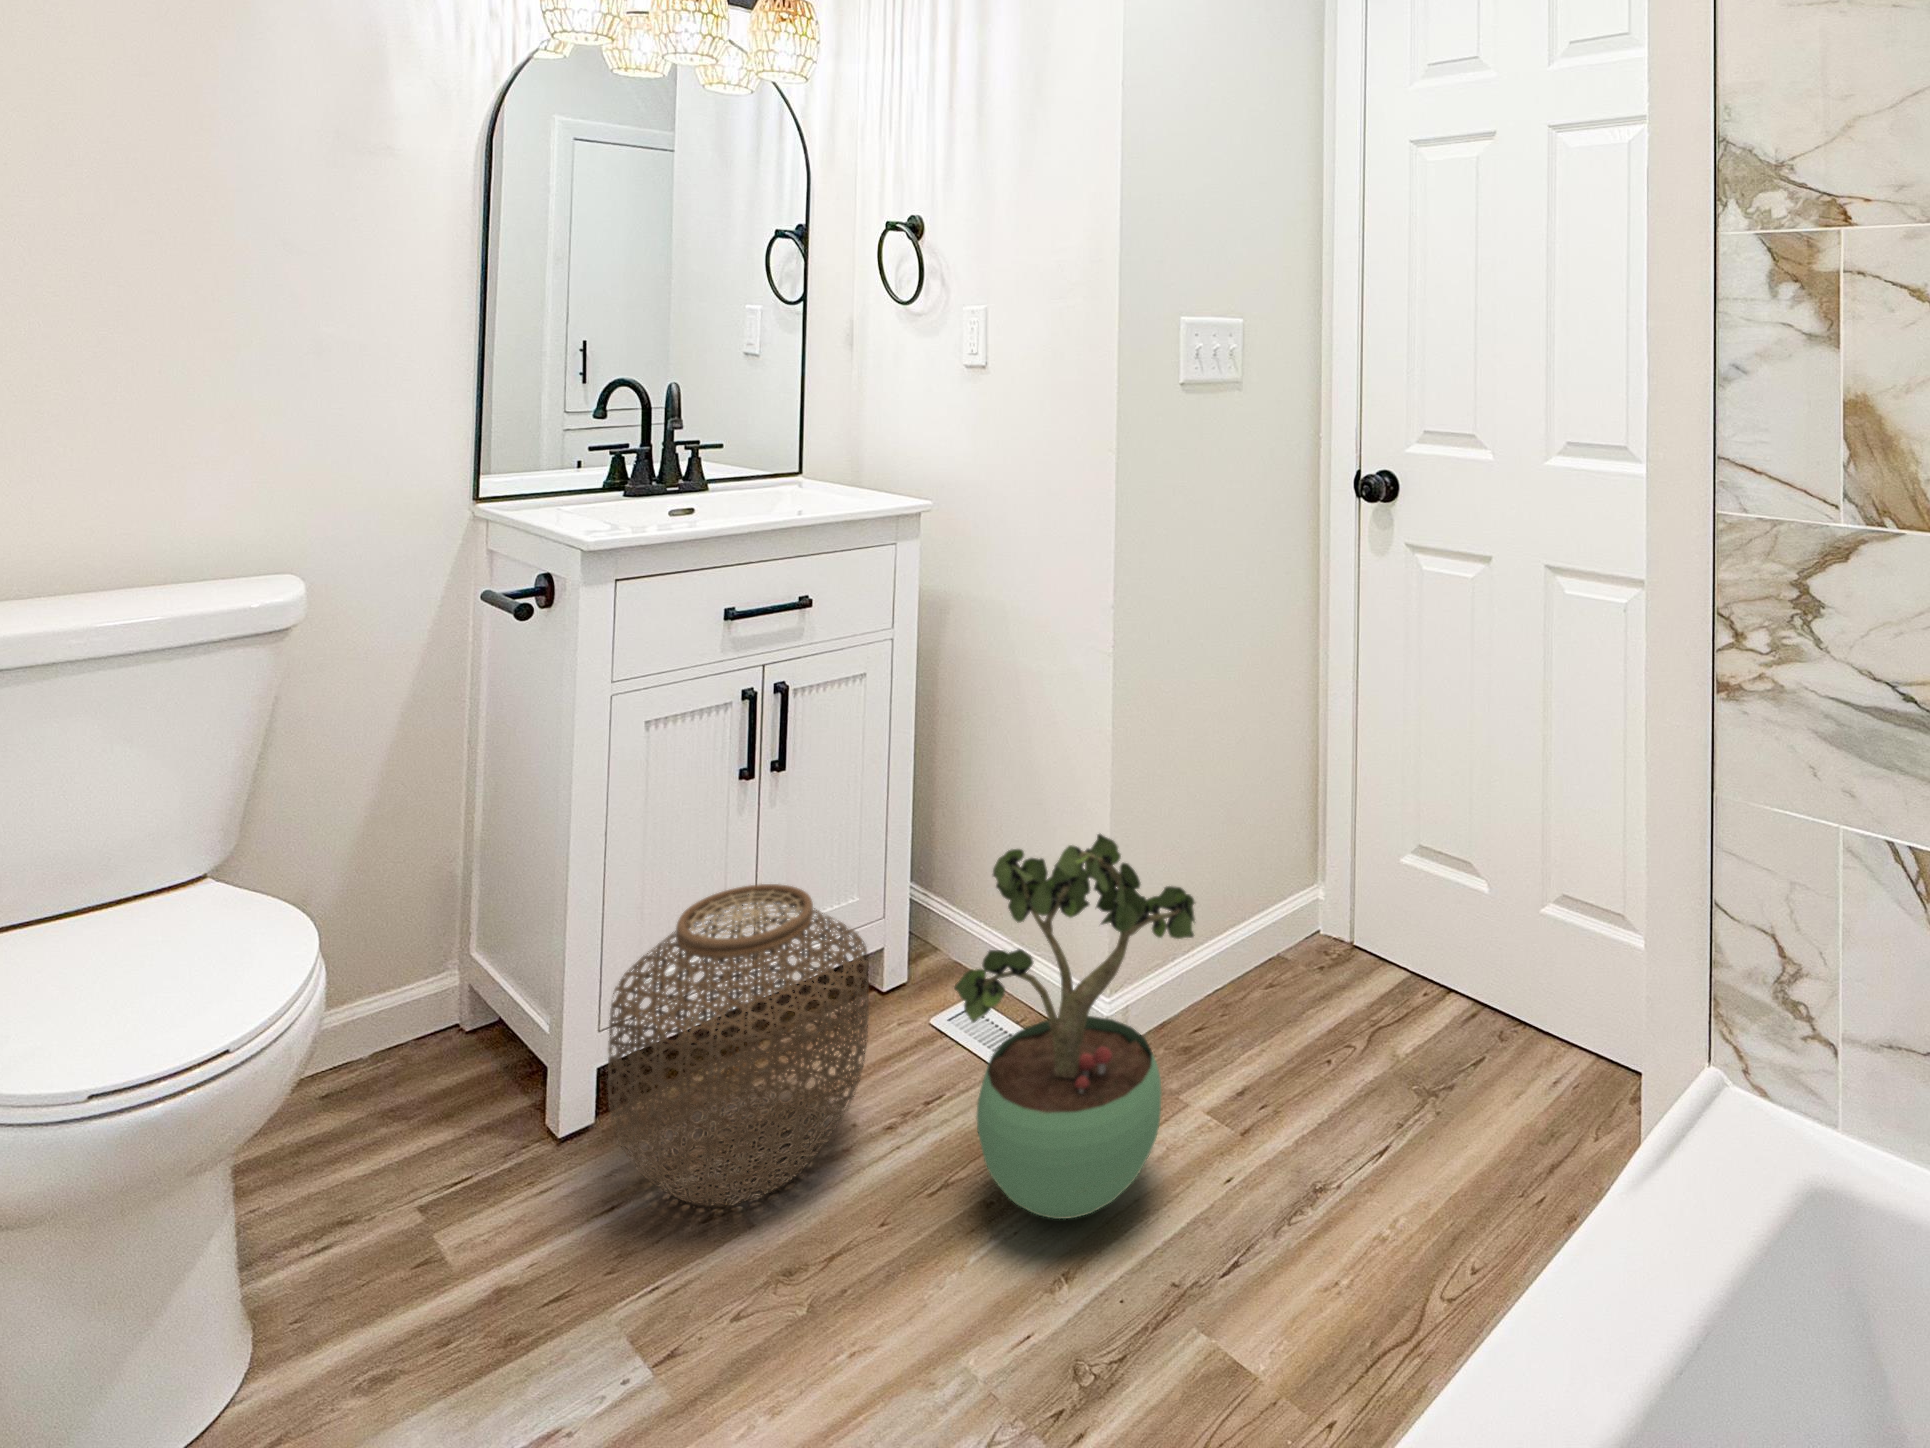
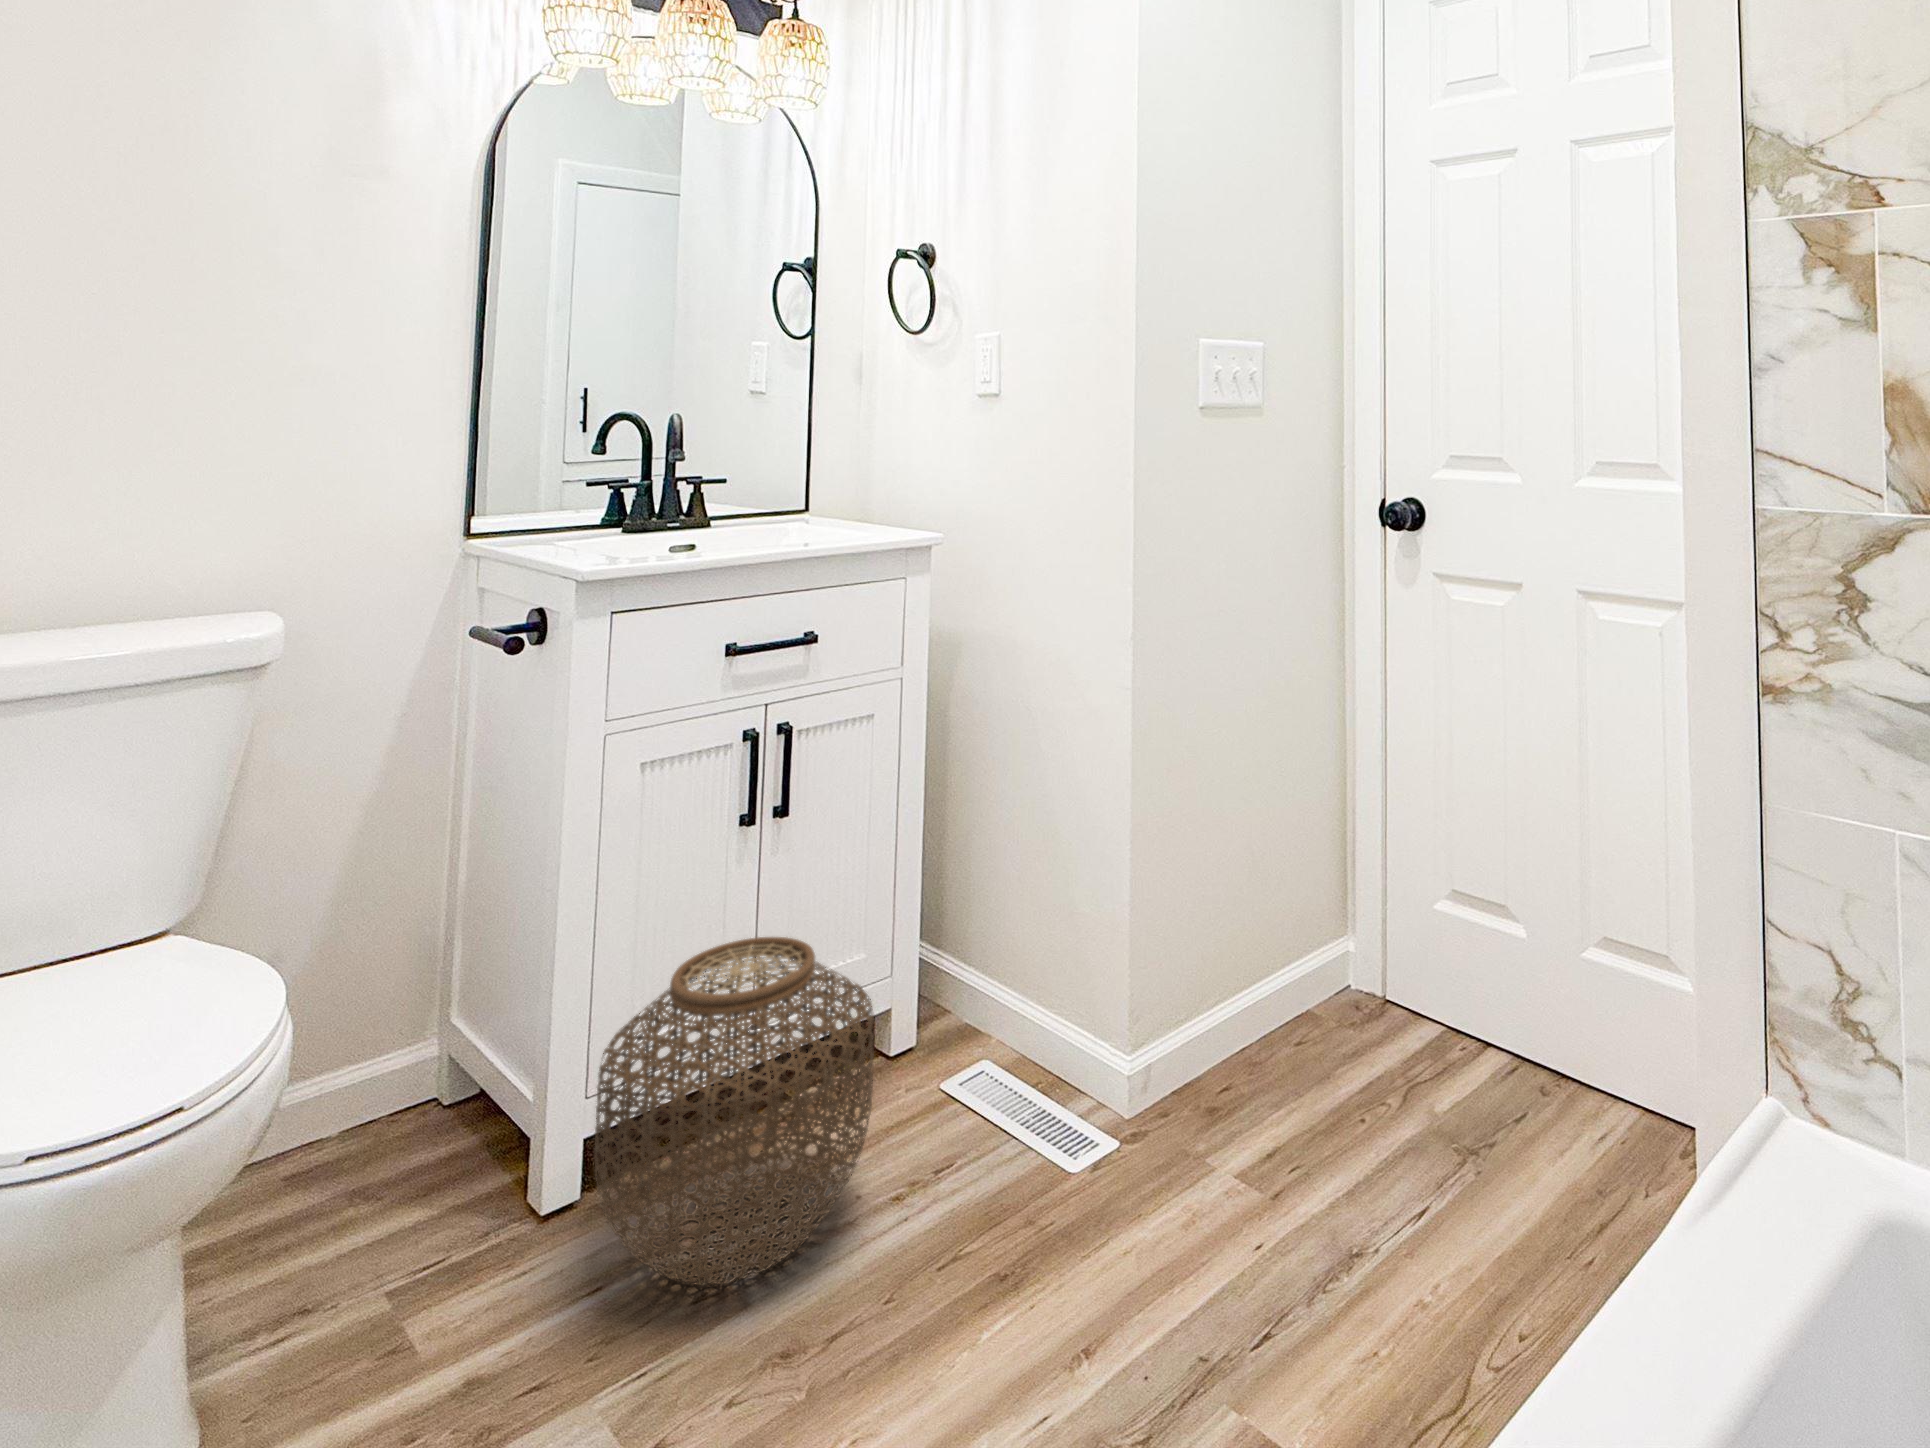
potted plant: present [954,834,1195,1219] -> none [963,873,1218,1290]

